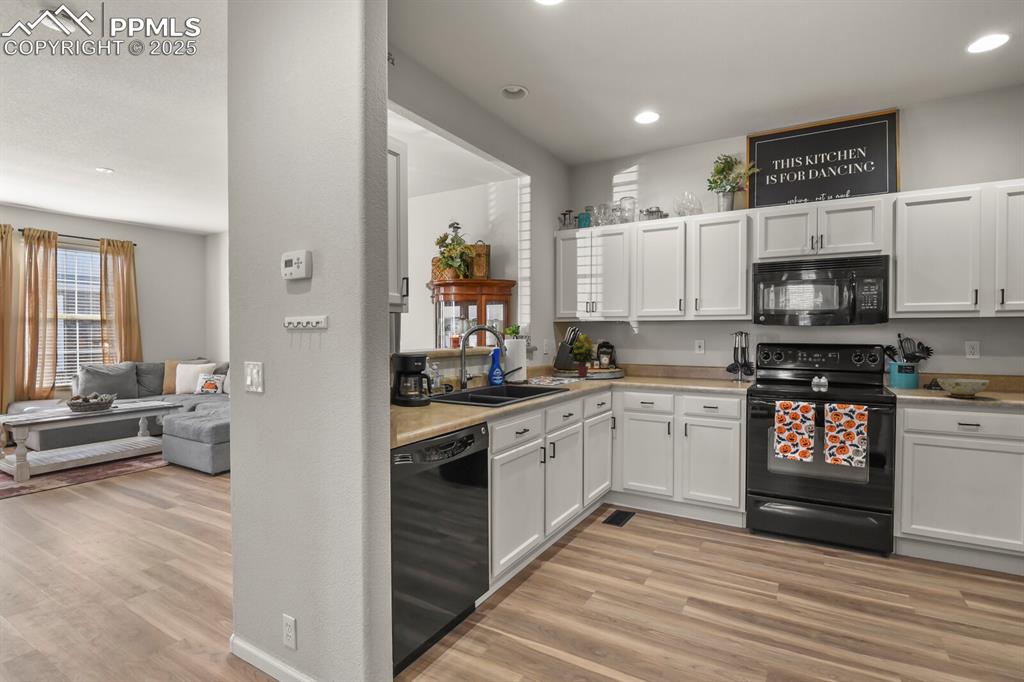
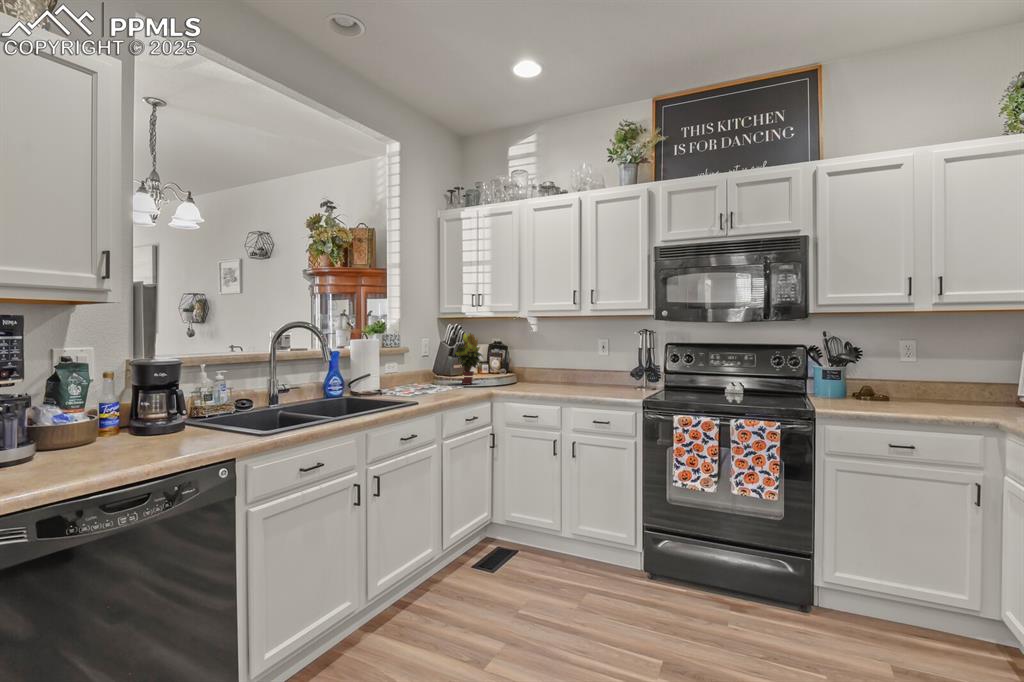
ceramic bowl: present [937,378,990,398] -> none [863,386,924,412]

